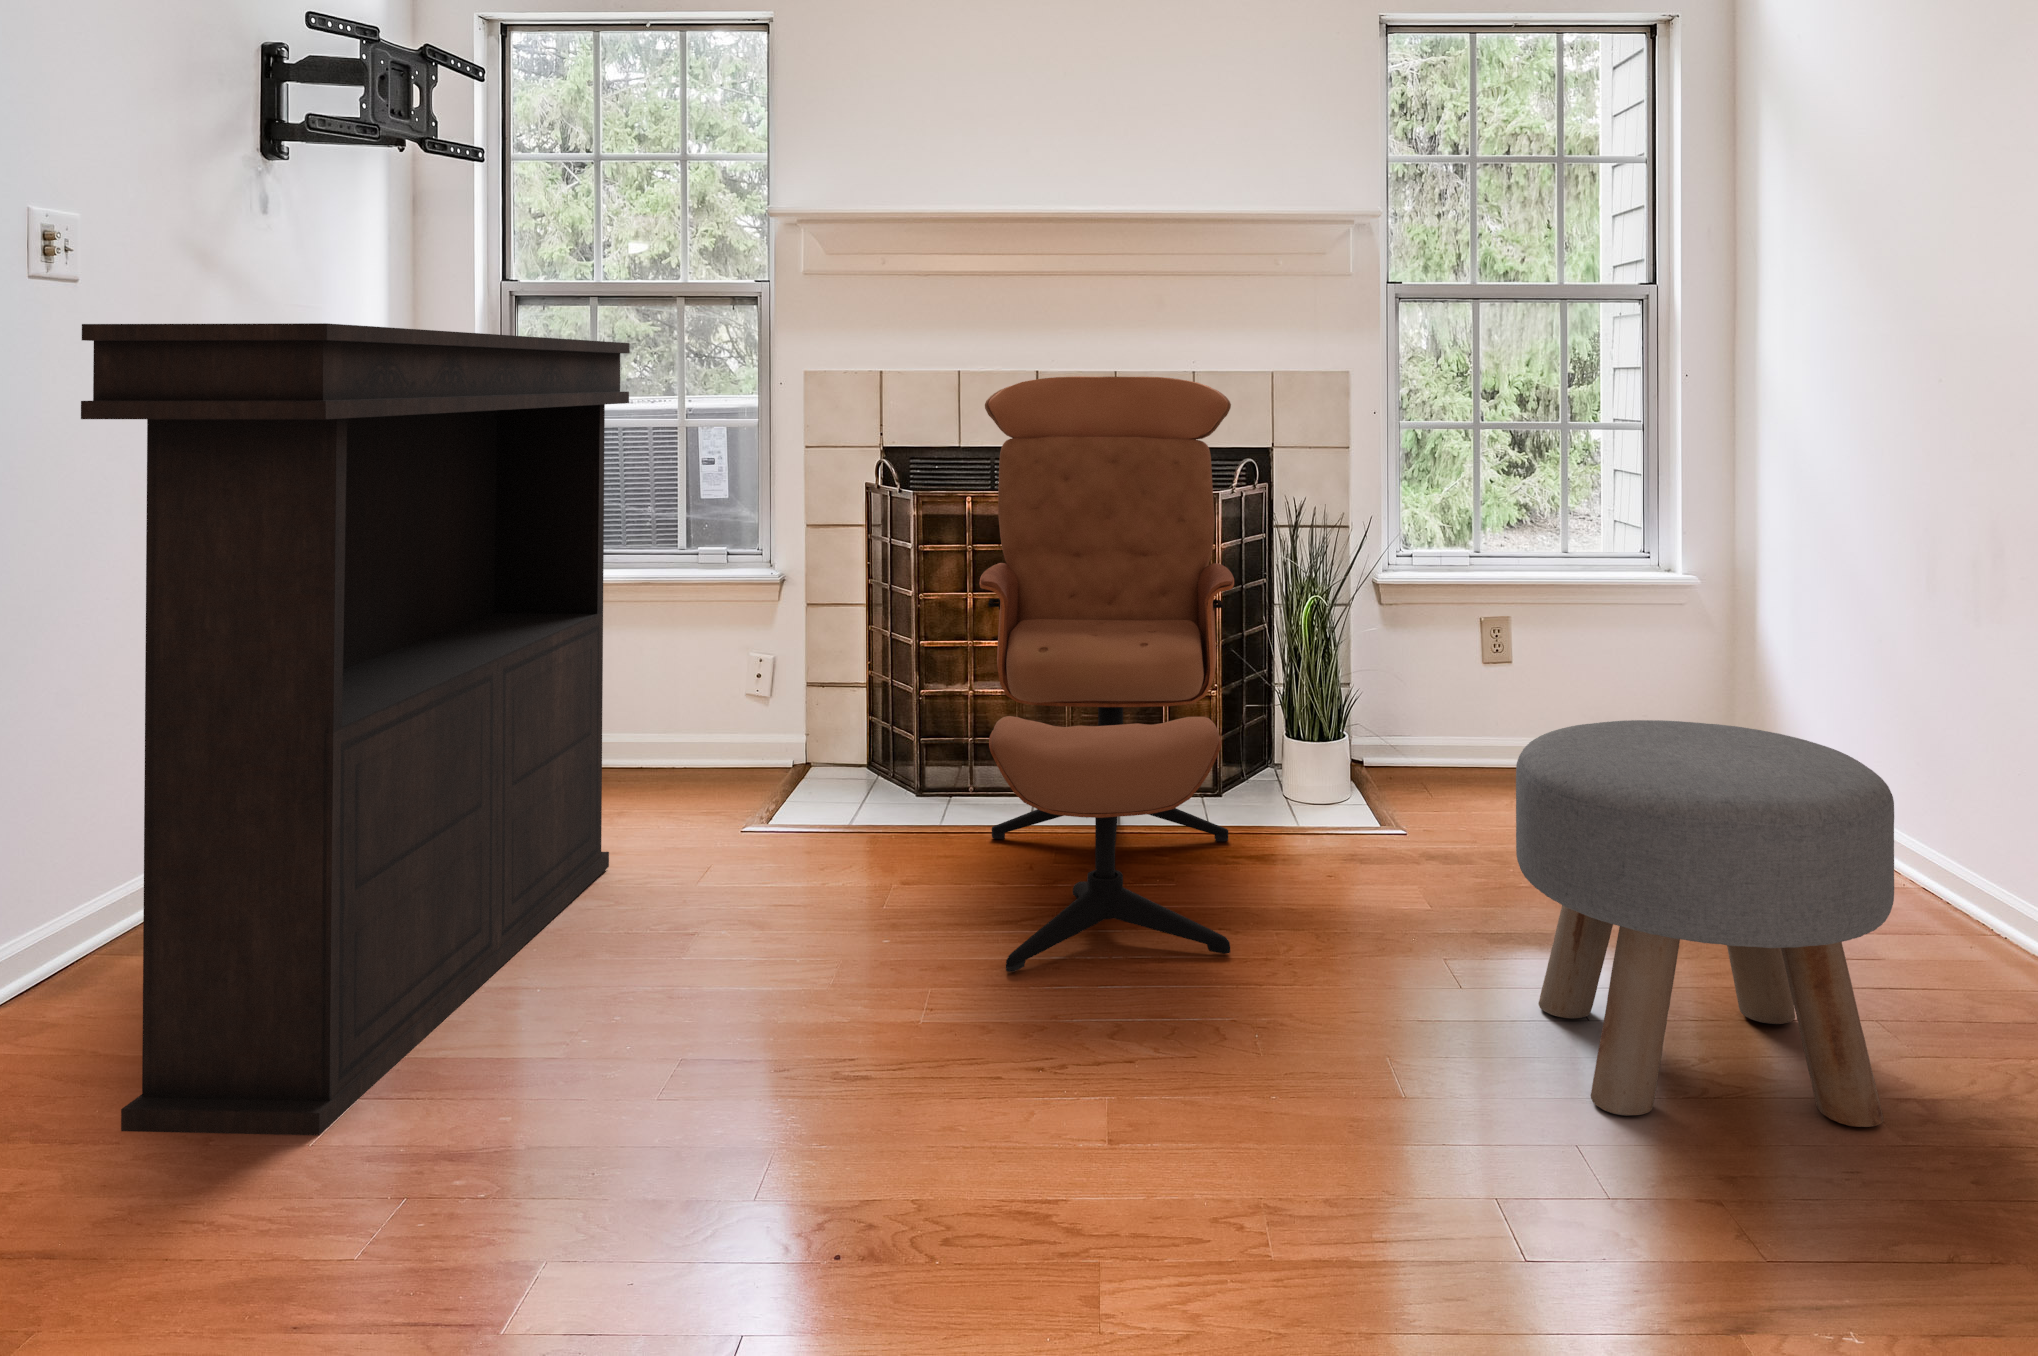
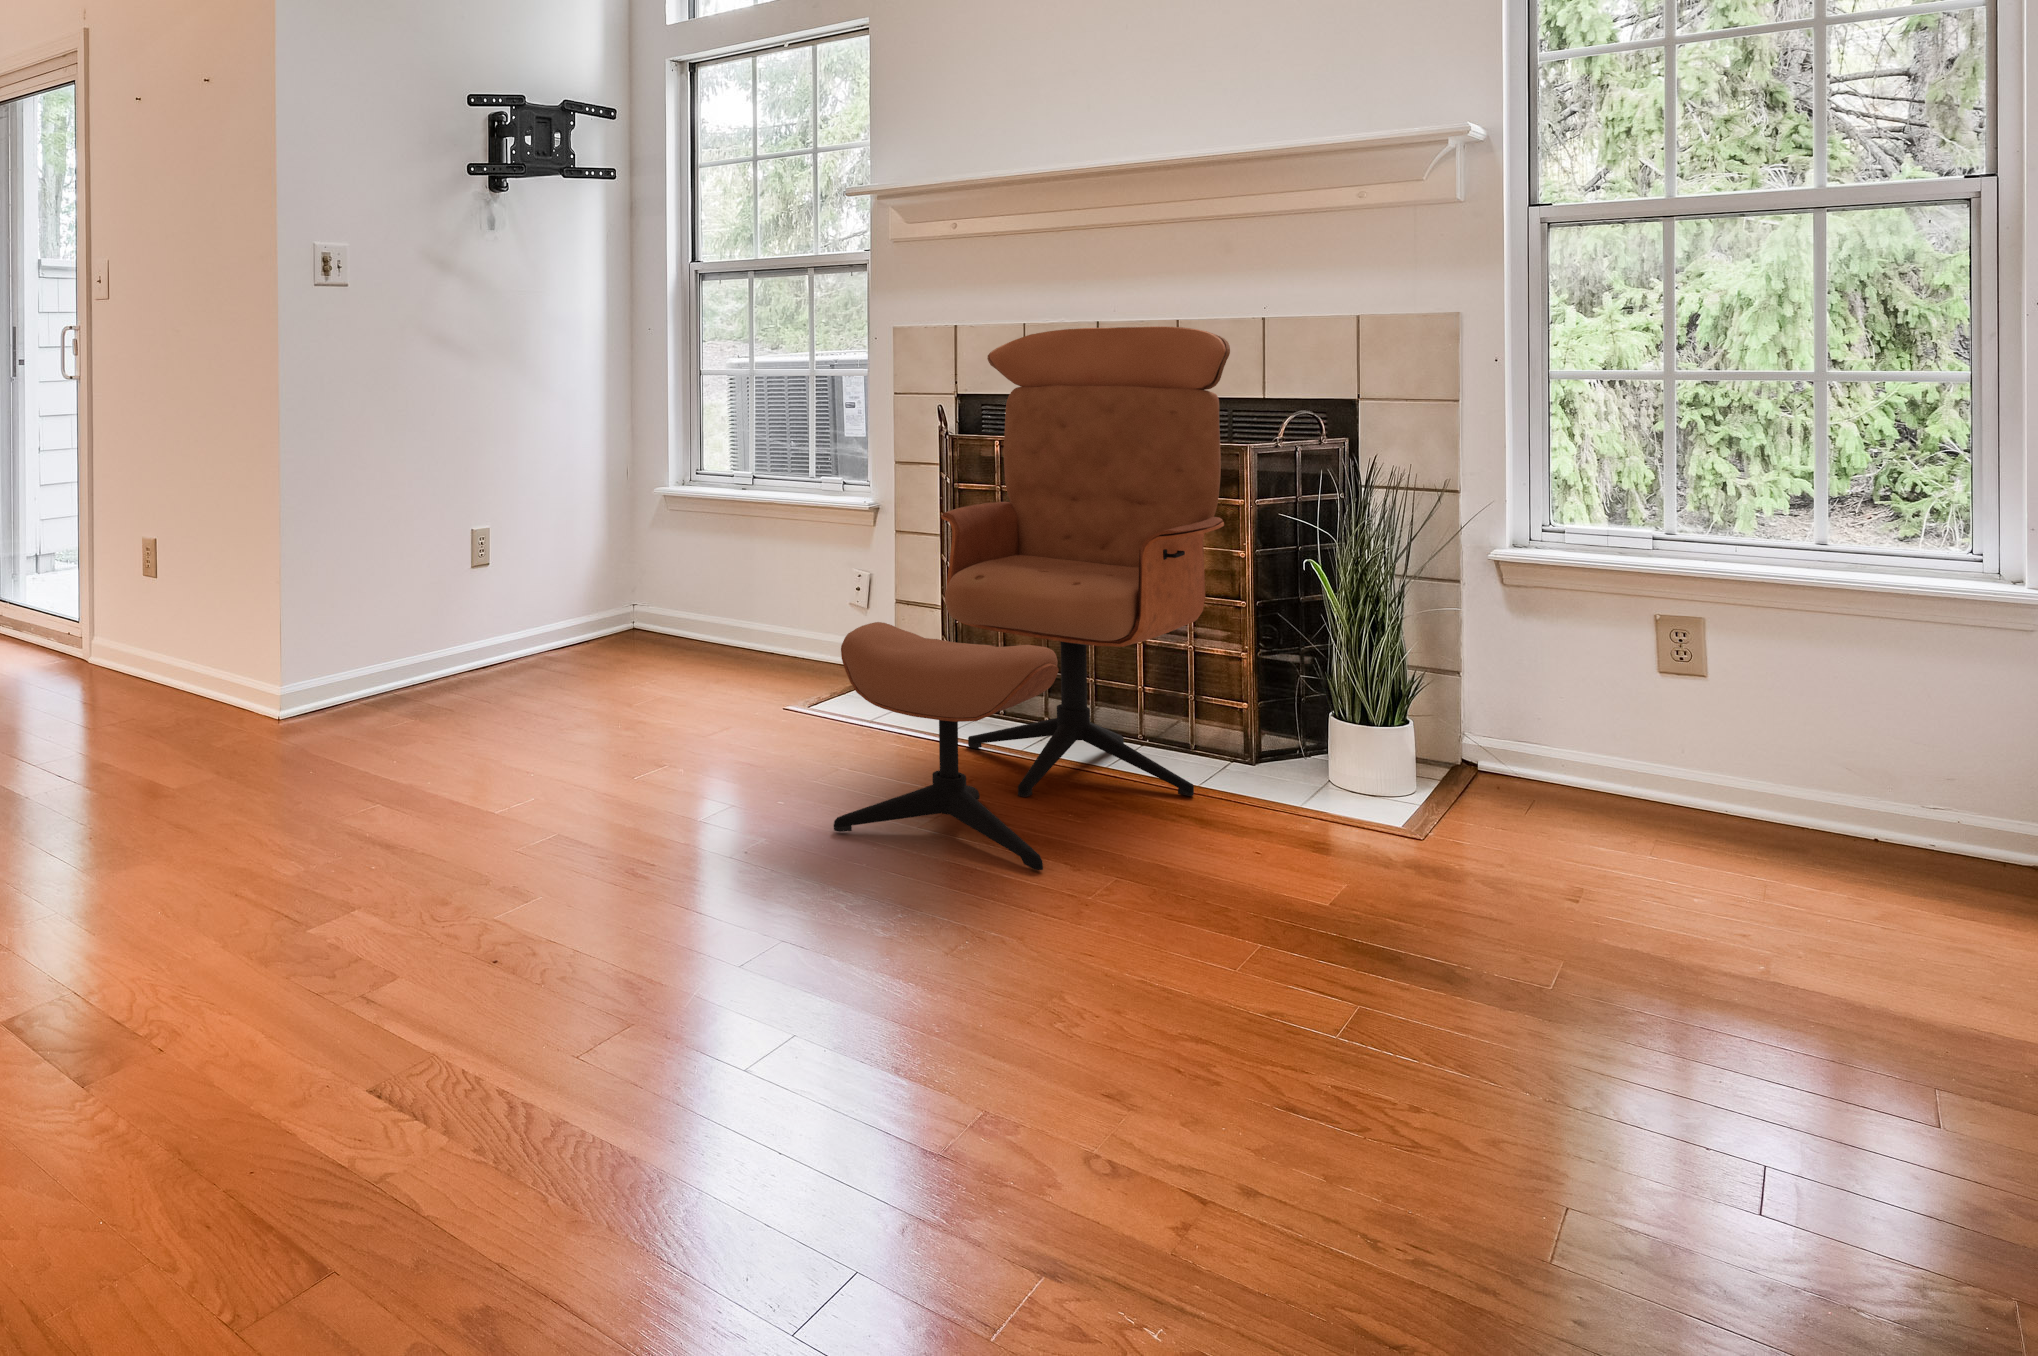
console table: present [81,323,630,1135] -> none [255,301,678,797]
ottoman: present [1516,720,1894,1127] -> none [1190,701,1683,1223]

